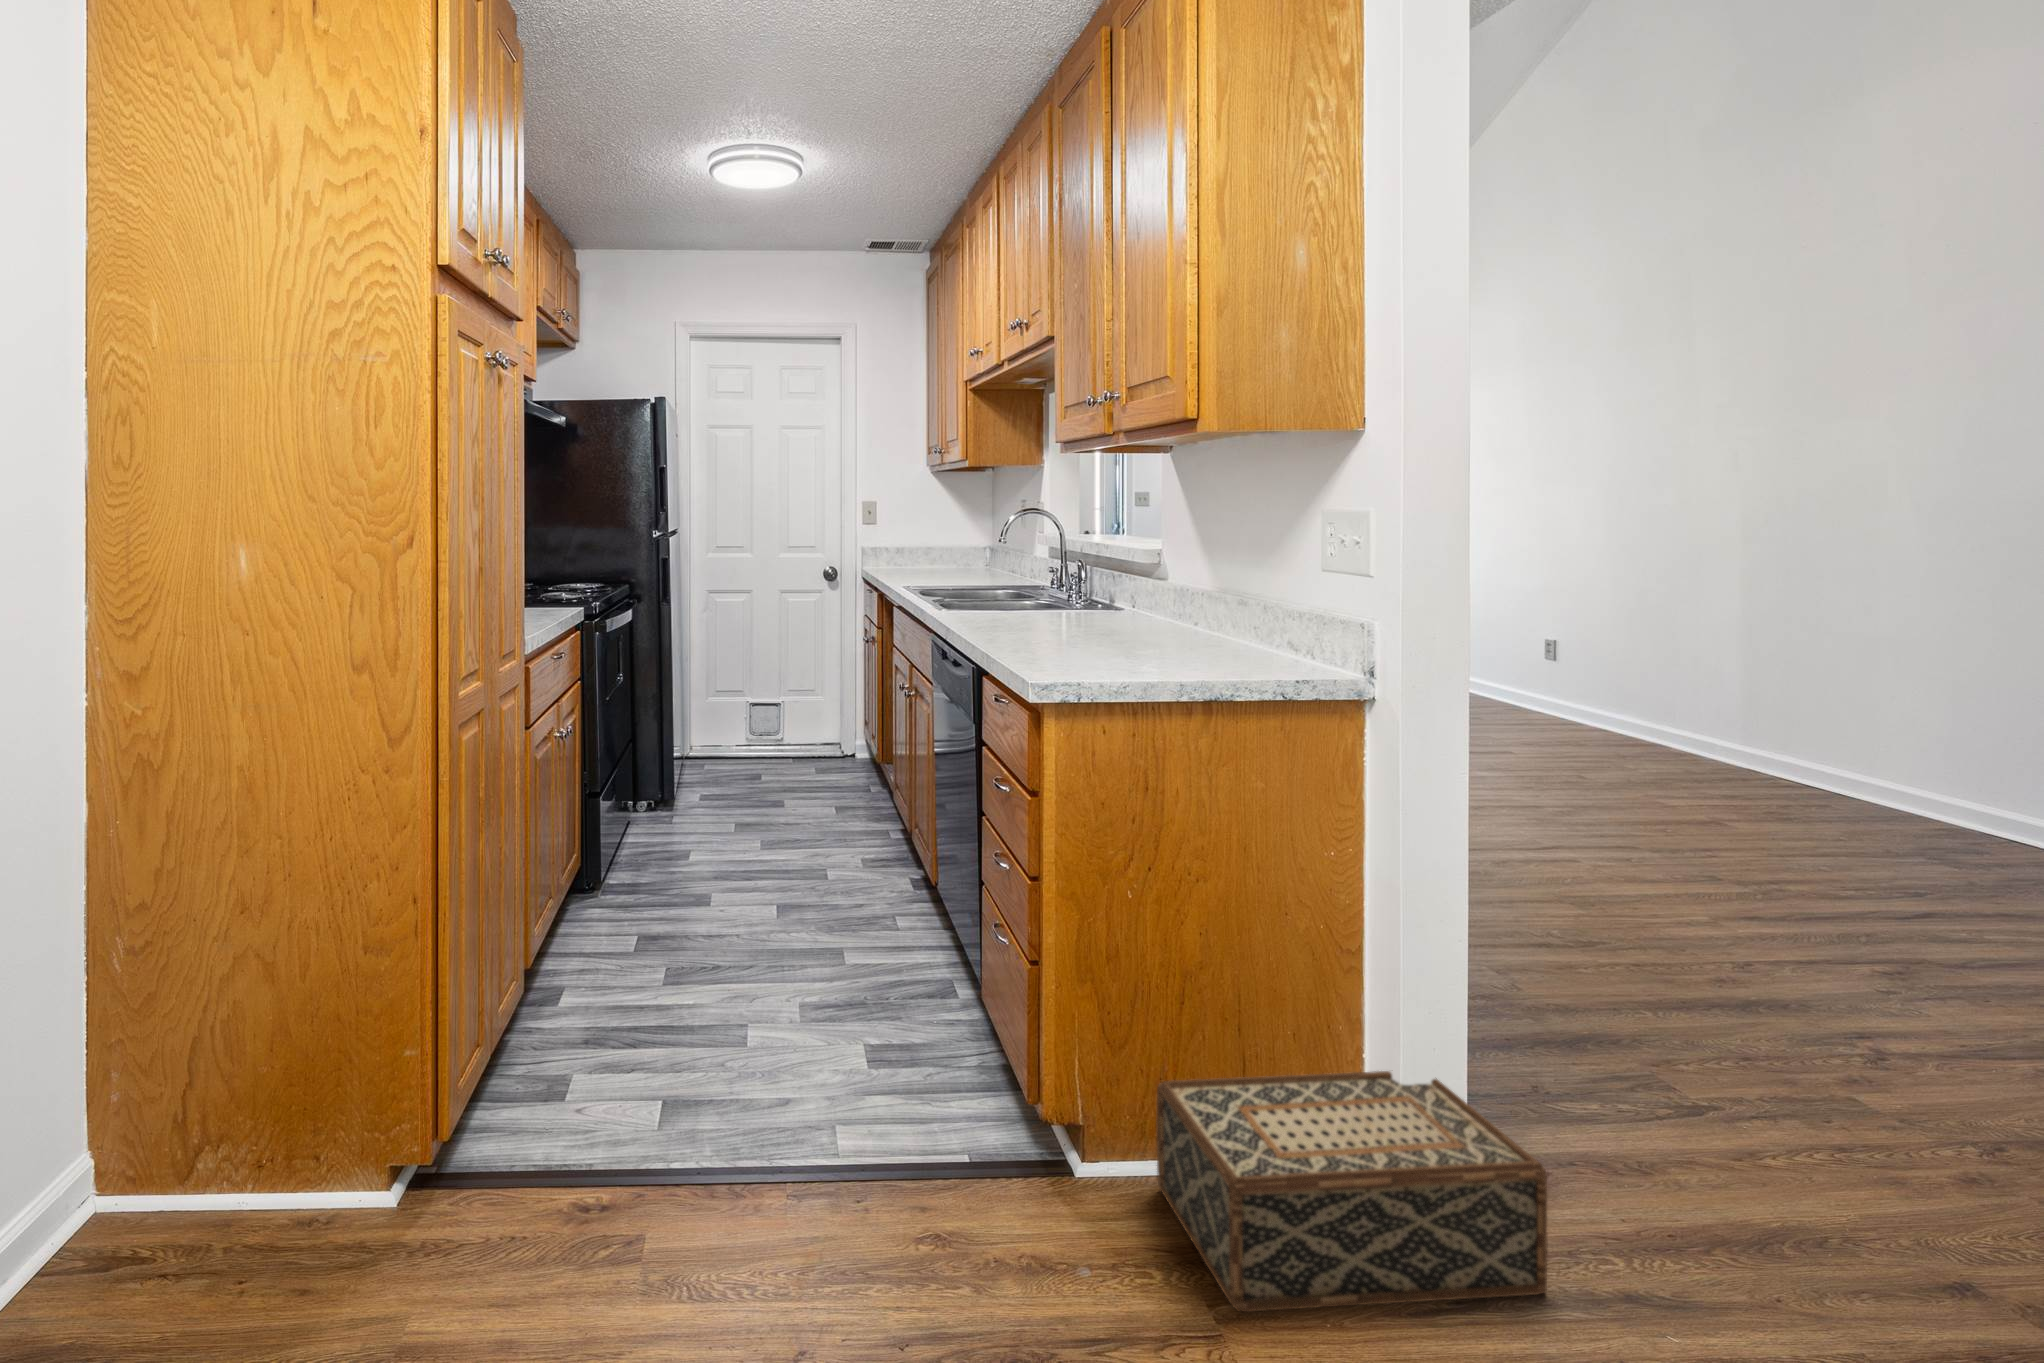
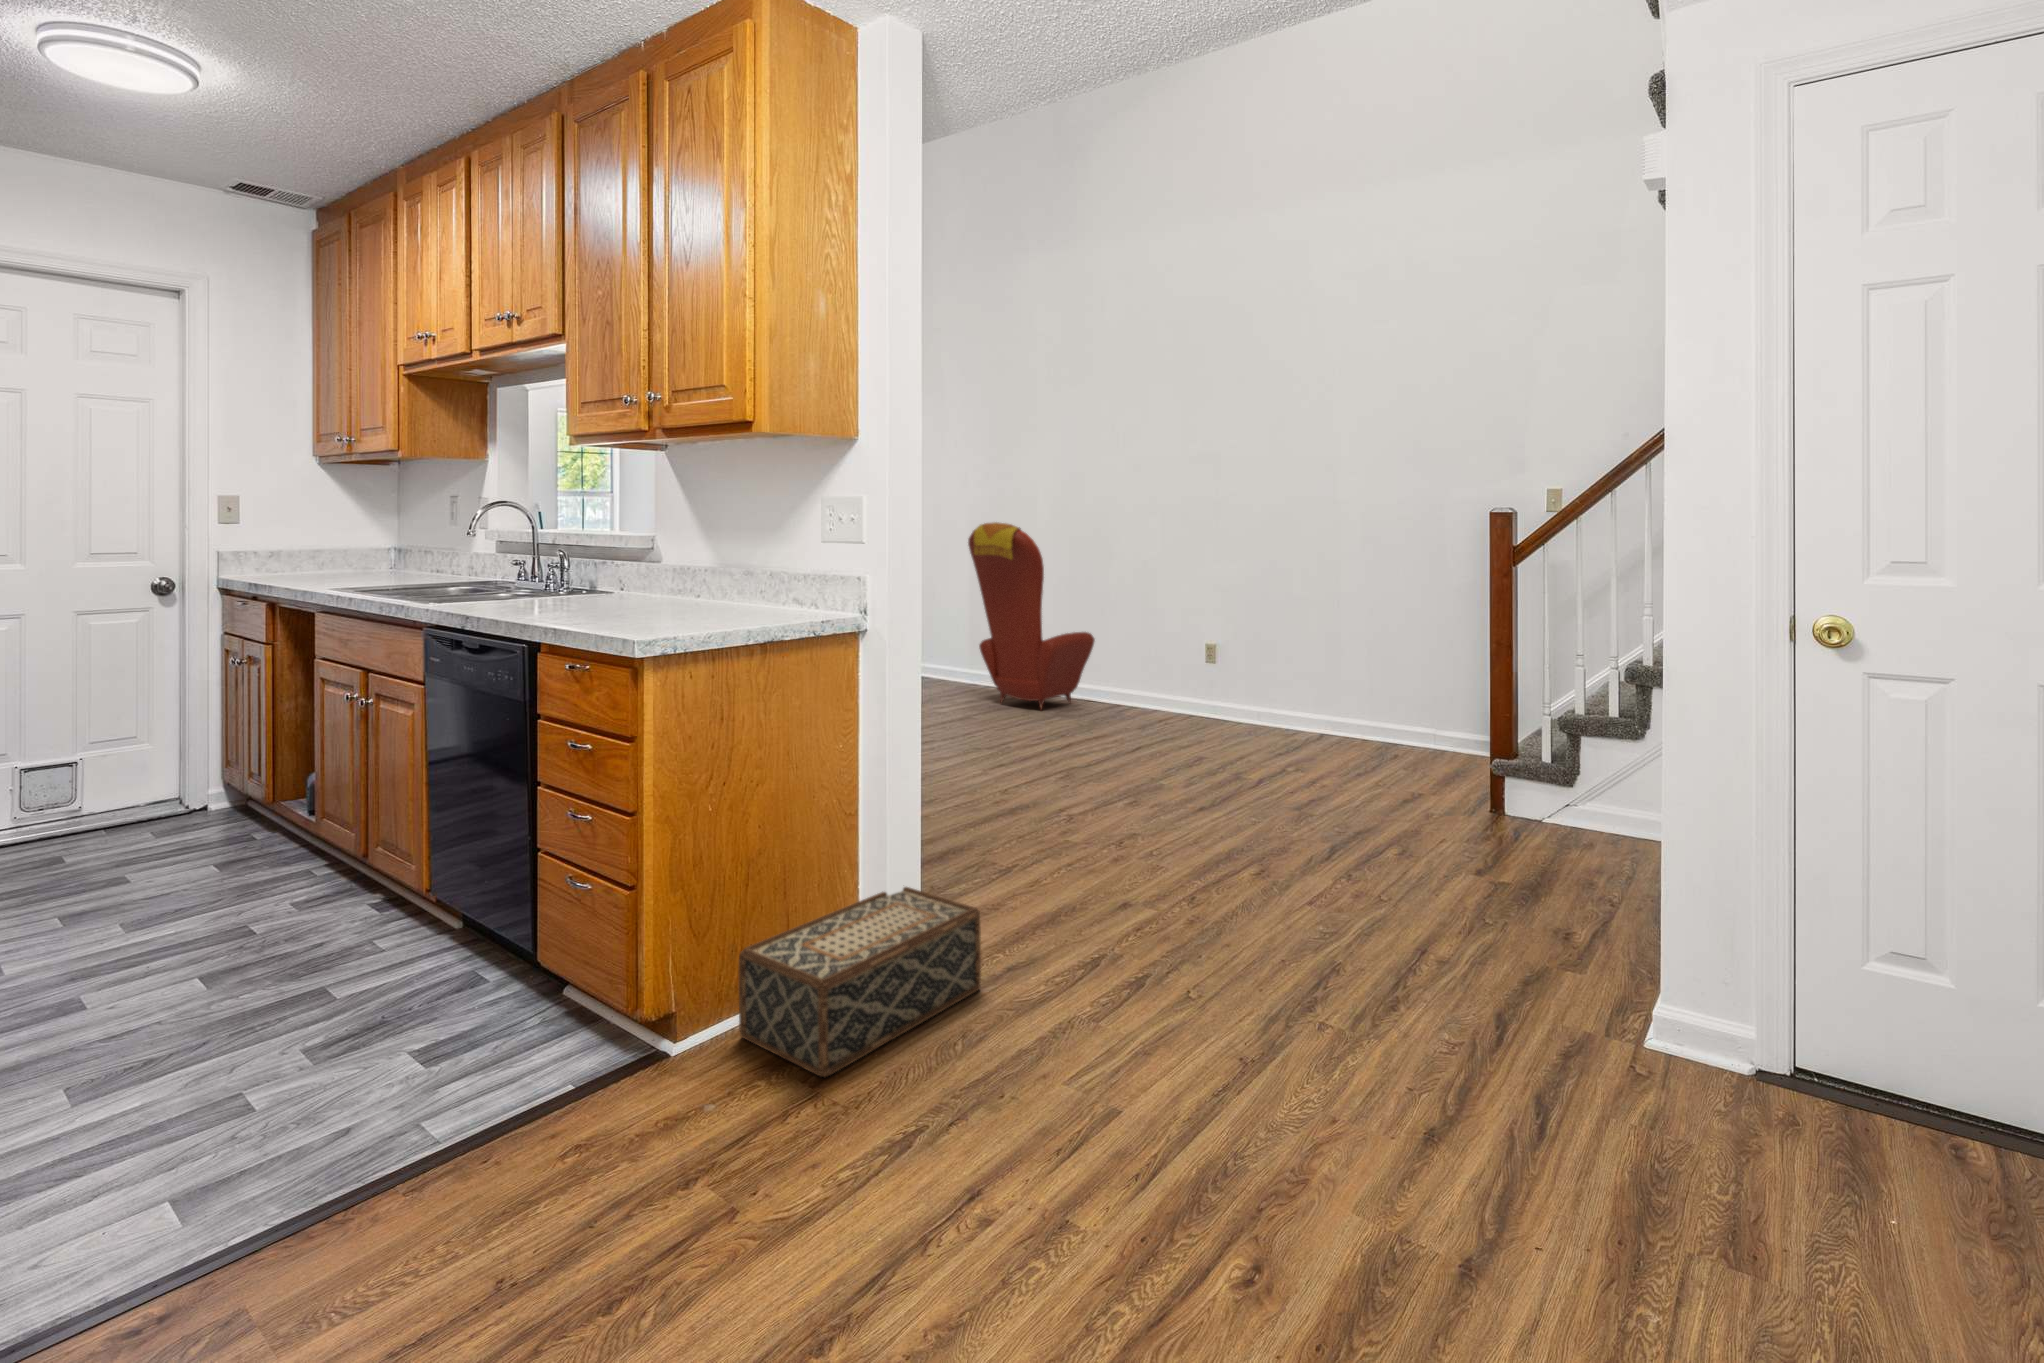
armchair: none [1711,523,2001,826] -> present [968,522,1095,709]

